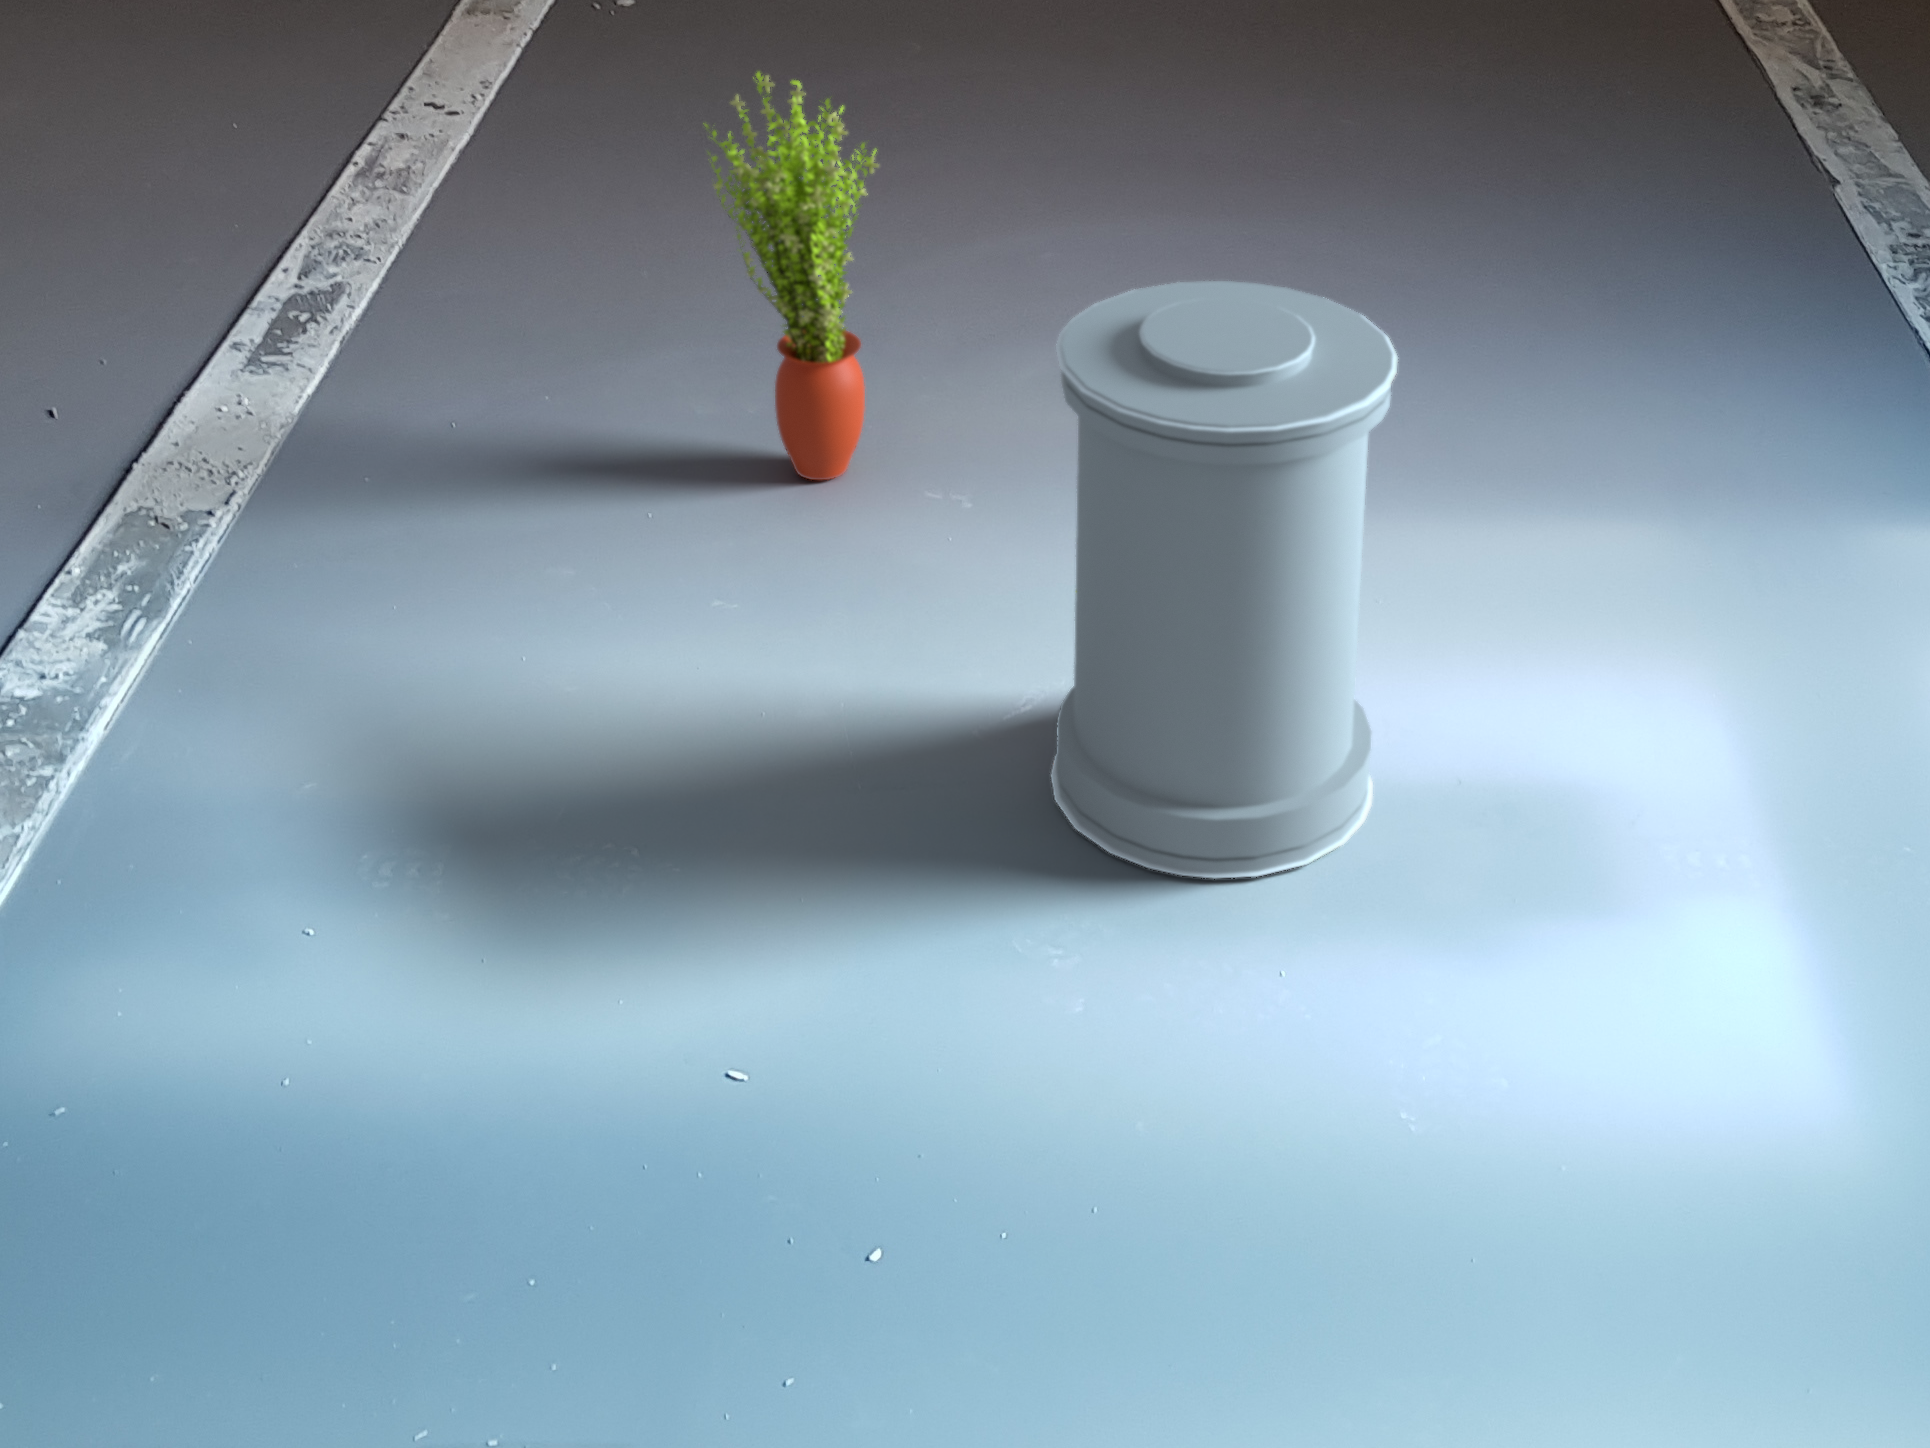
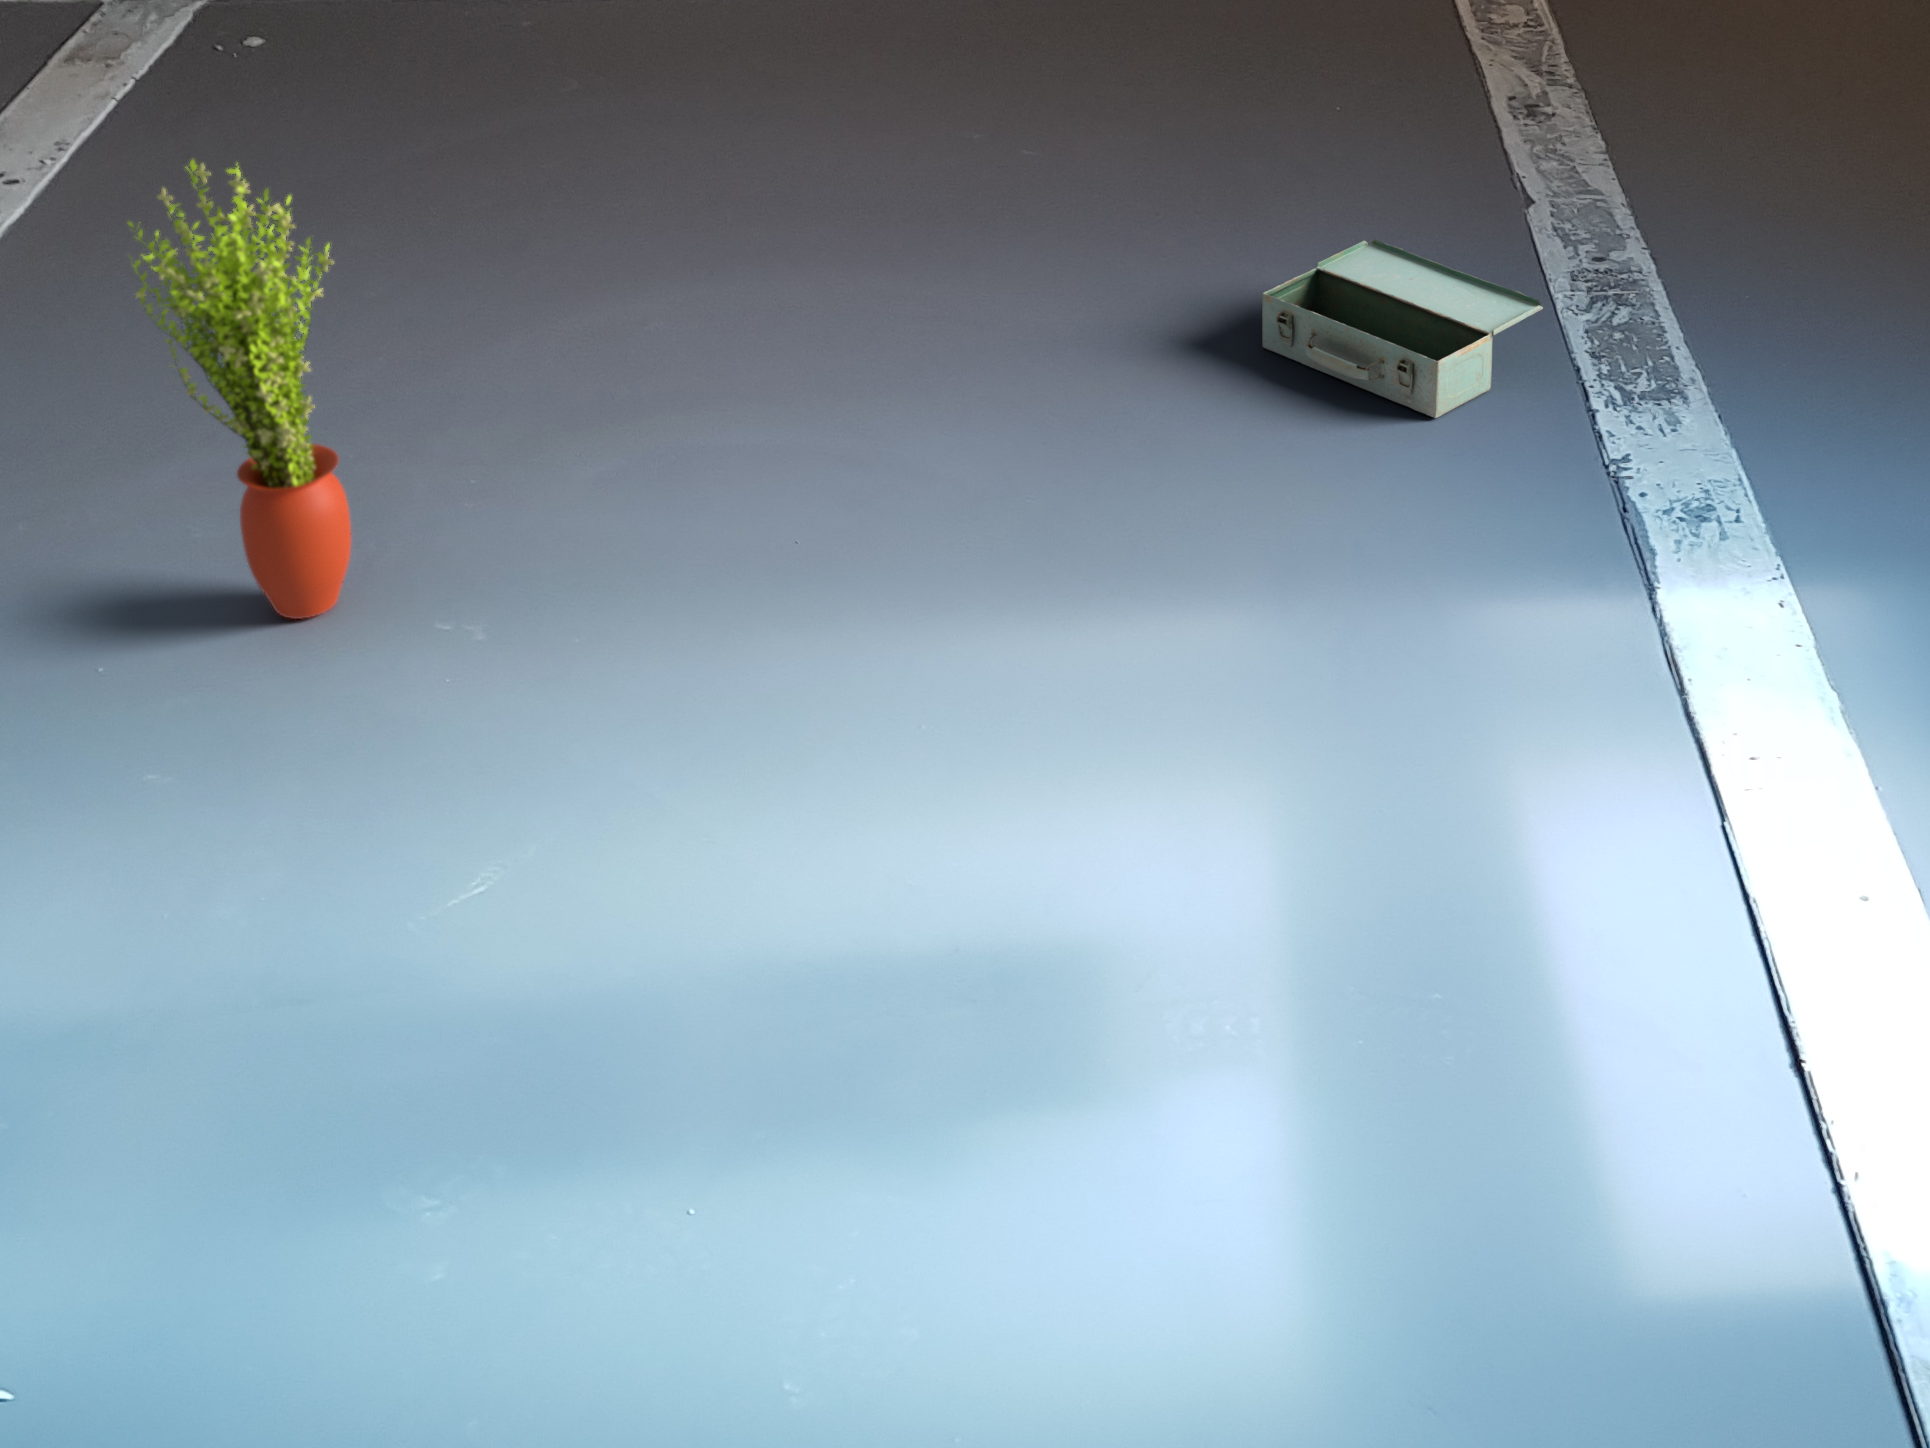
toolbox: none [1616,203,1887,365] -> present [1262,240,1543,418]
trash can: present [1051,281,1398,878] -> none [406,398,843,1095]

